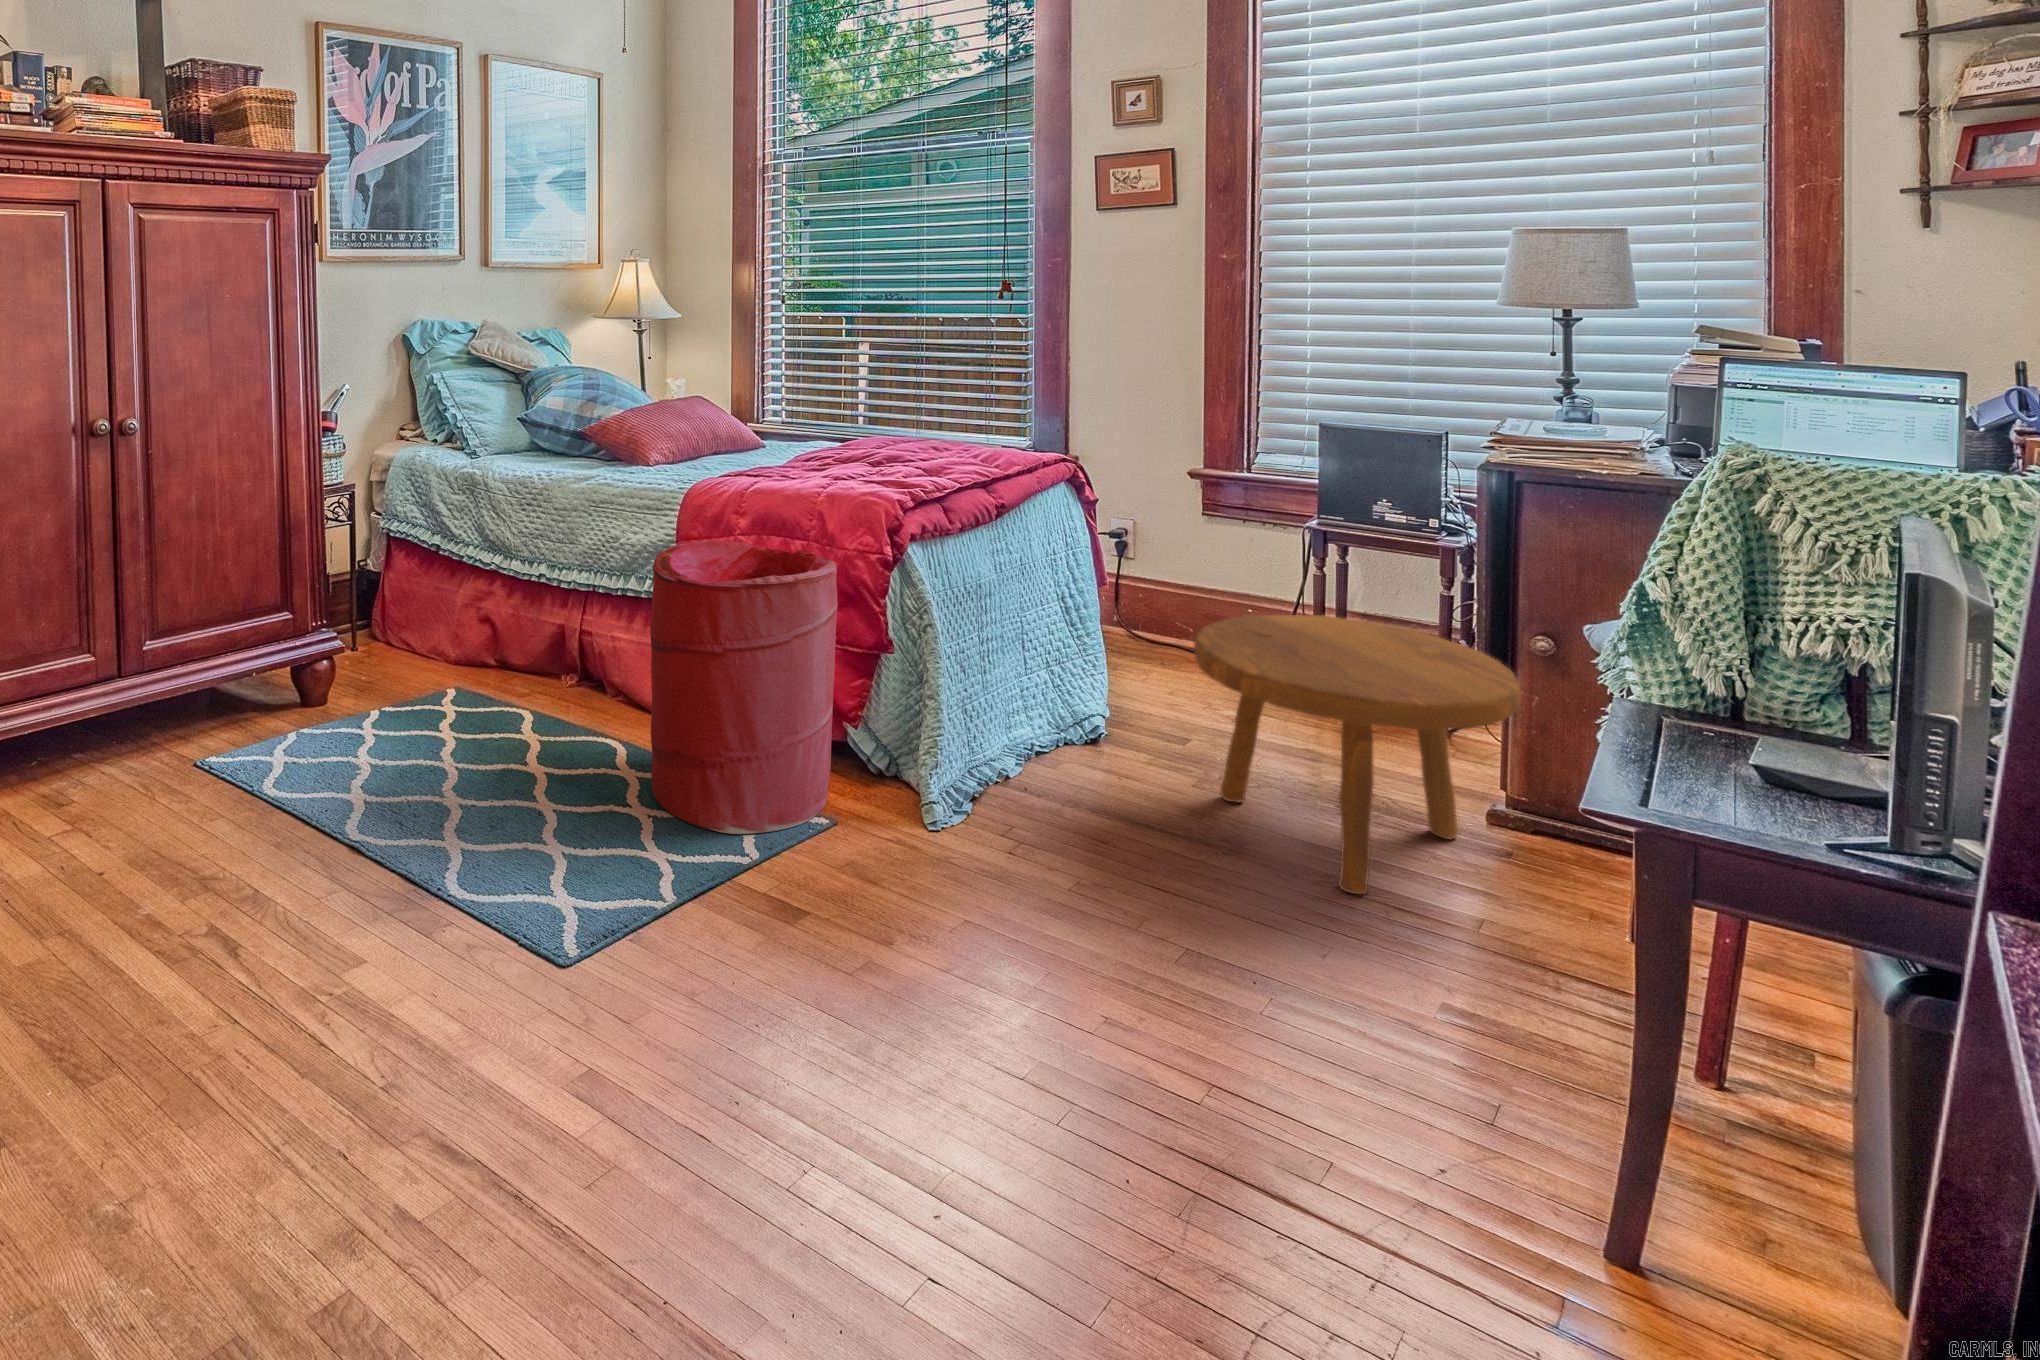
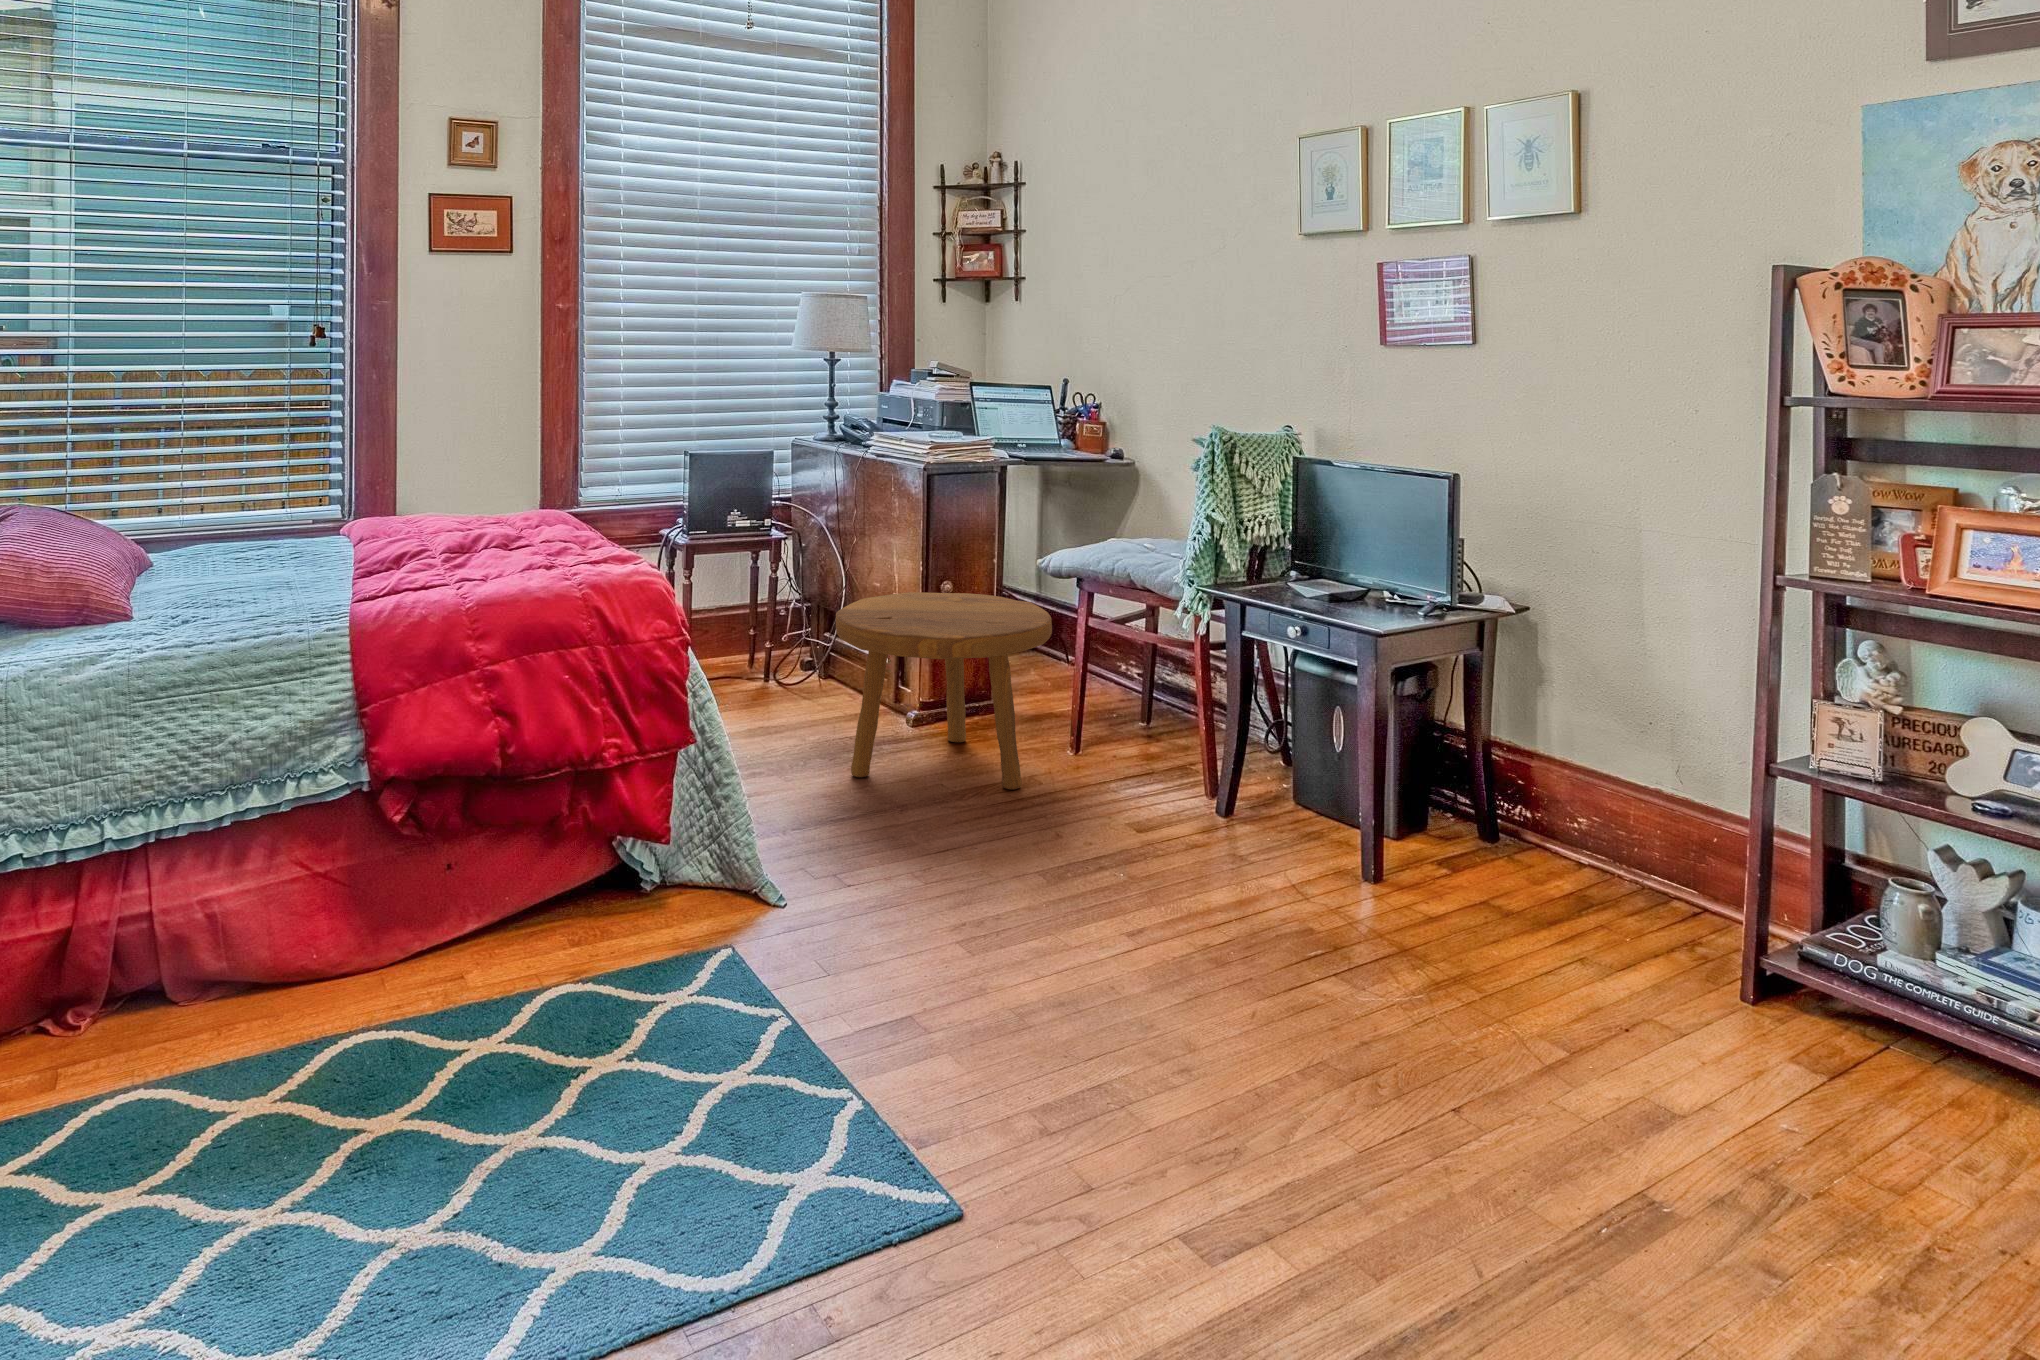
laundry hamper: present [650,540,838,834] -> none [494,636,746,1045]

